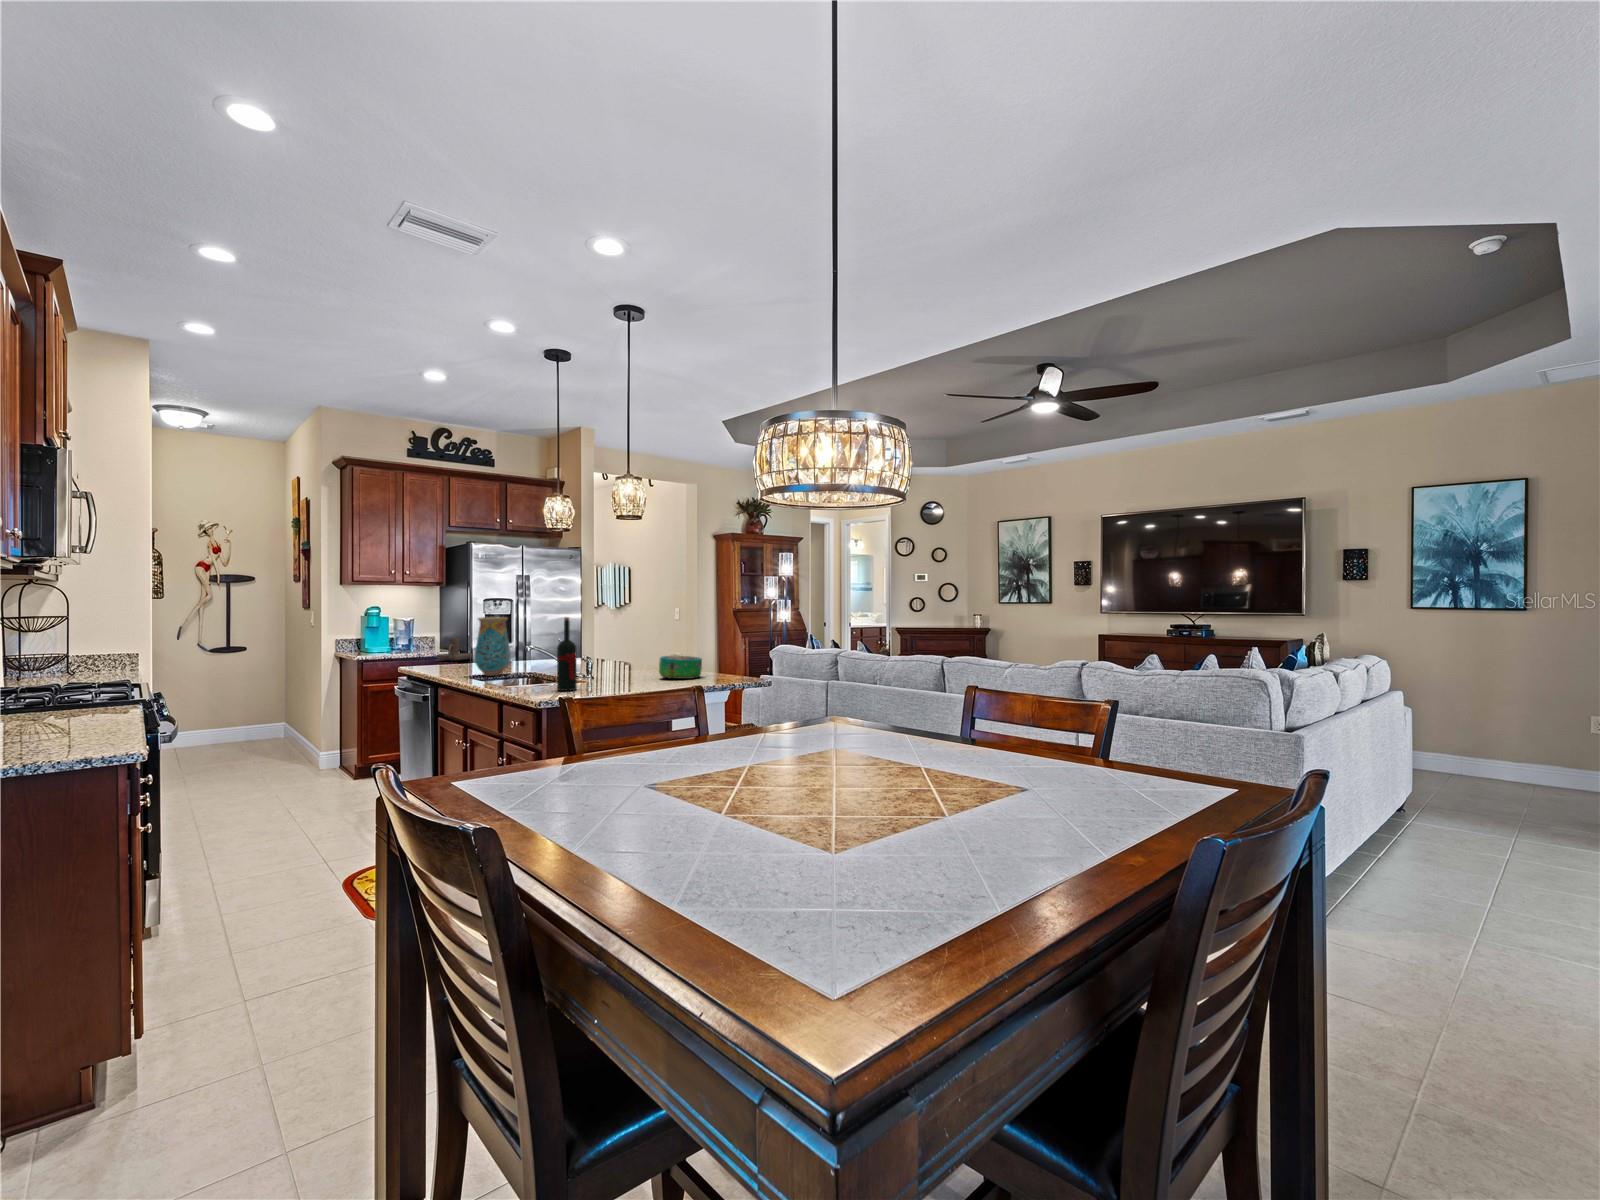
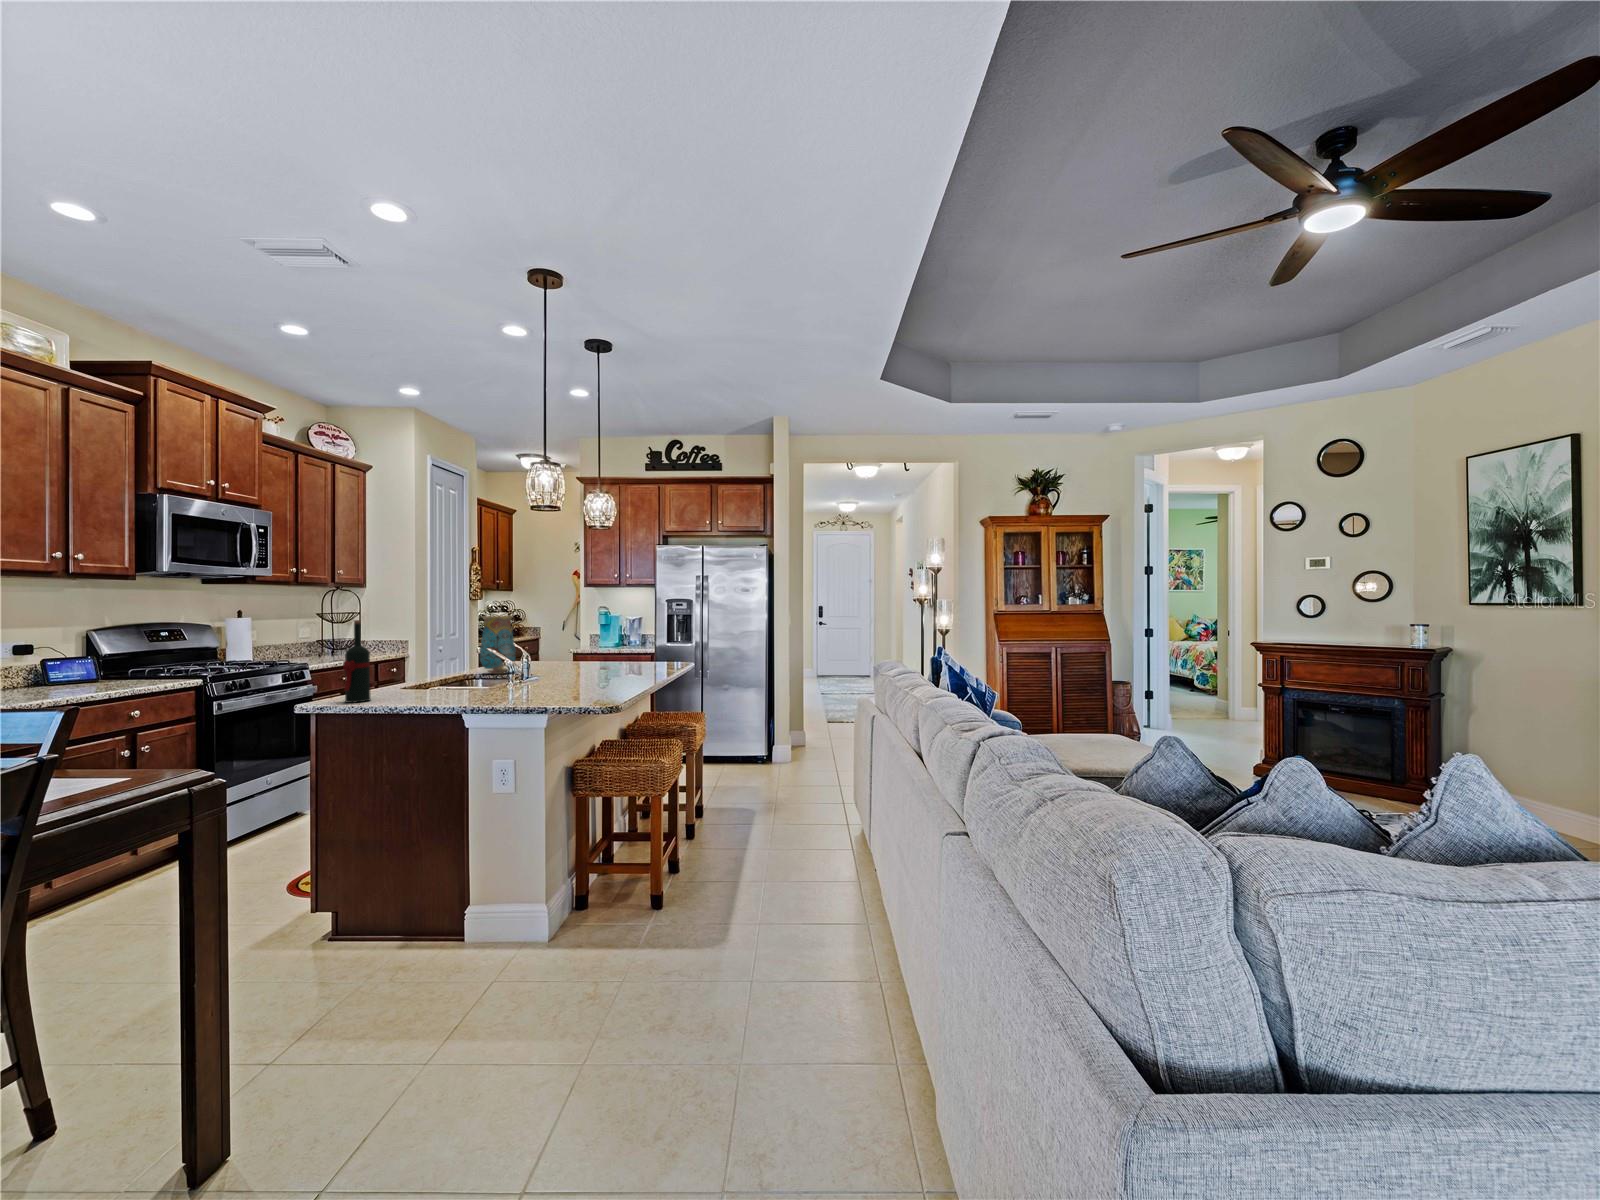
candle holder: present [436,638,473,661] -> none [606,633,639,653]
decorative bowl: present [659,656,702,679] -> none [486,669,543,701]

